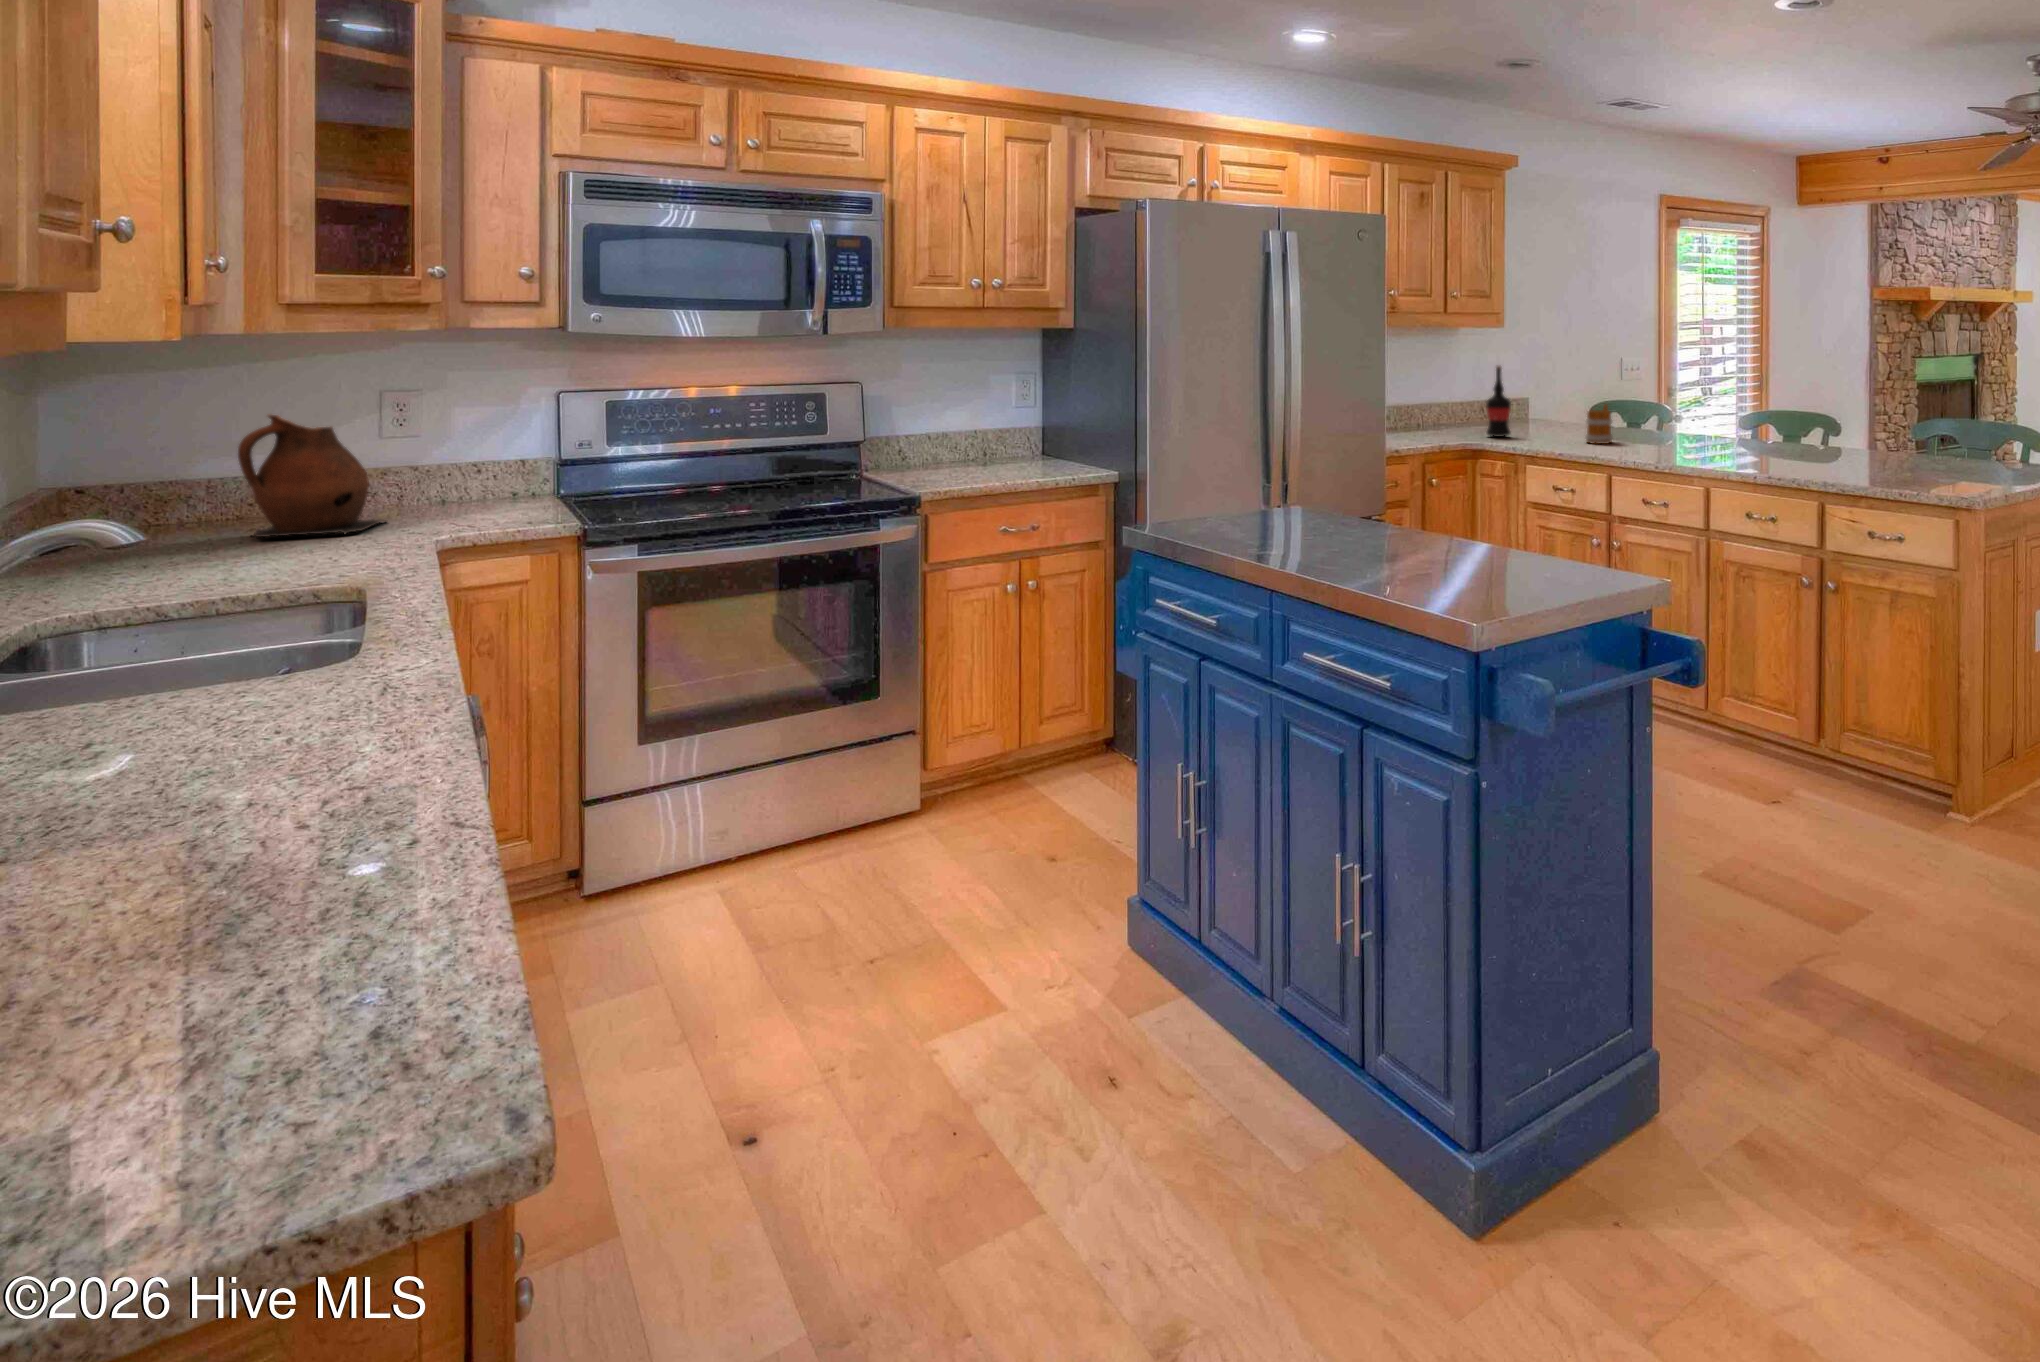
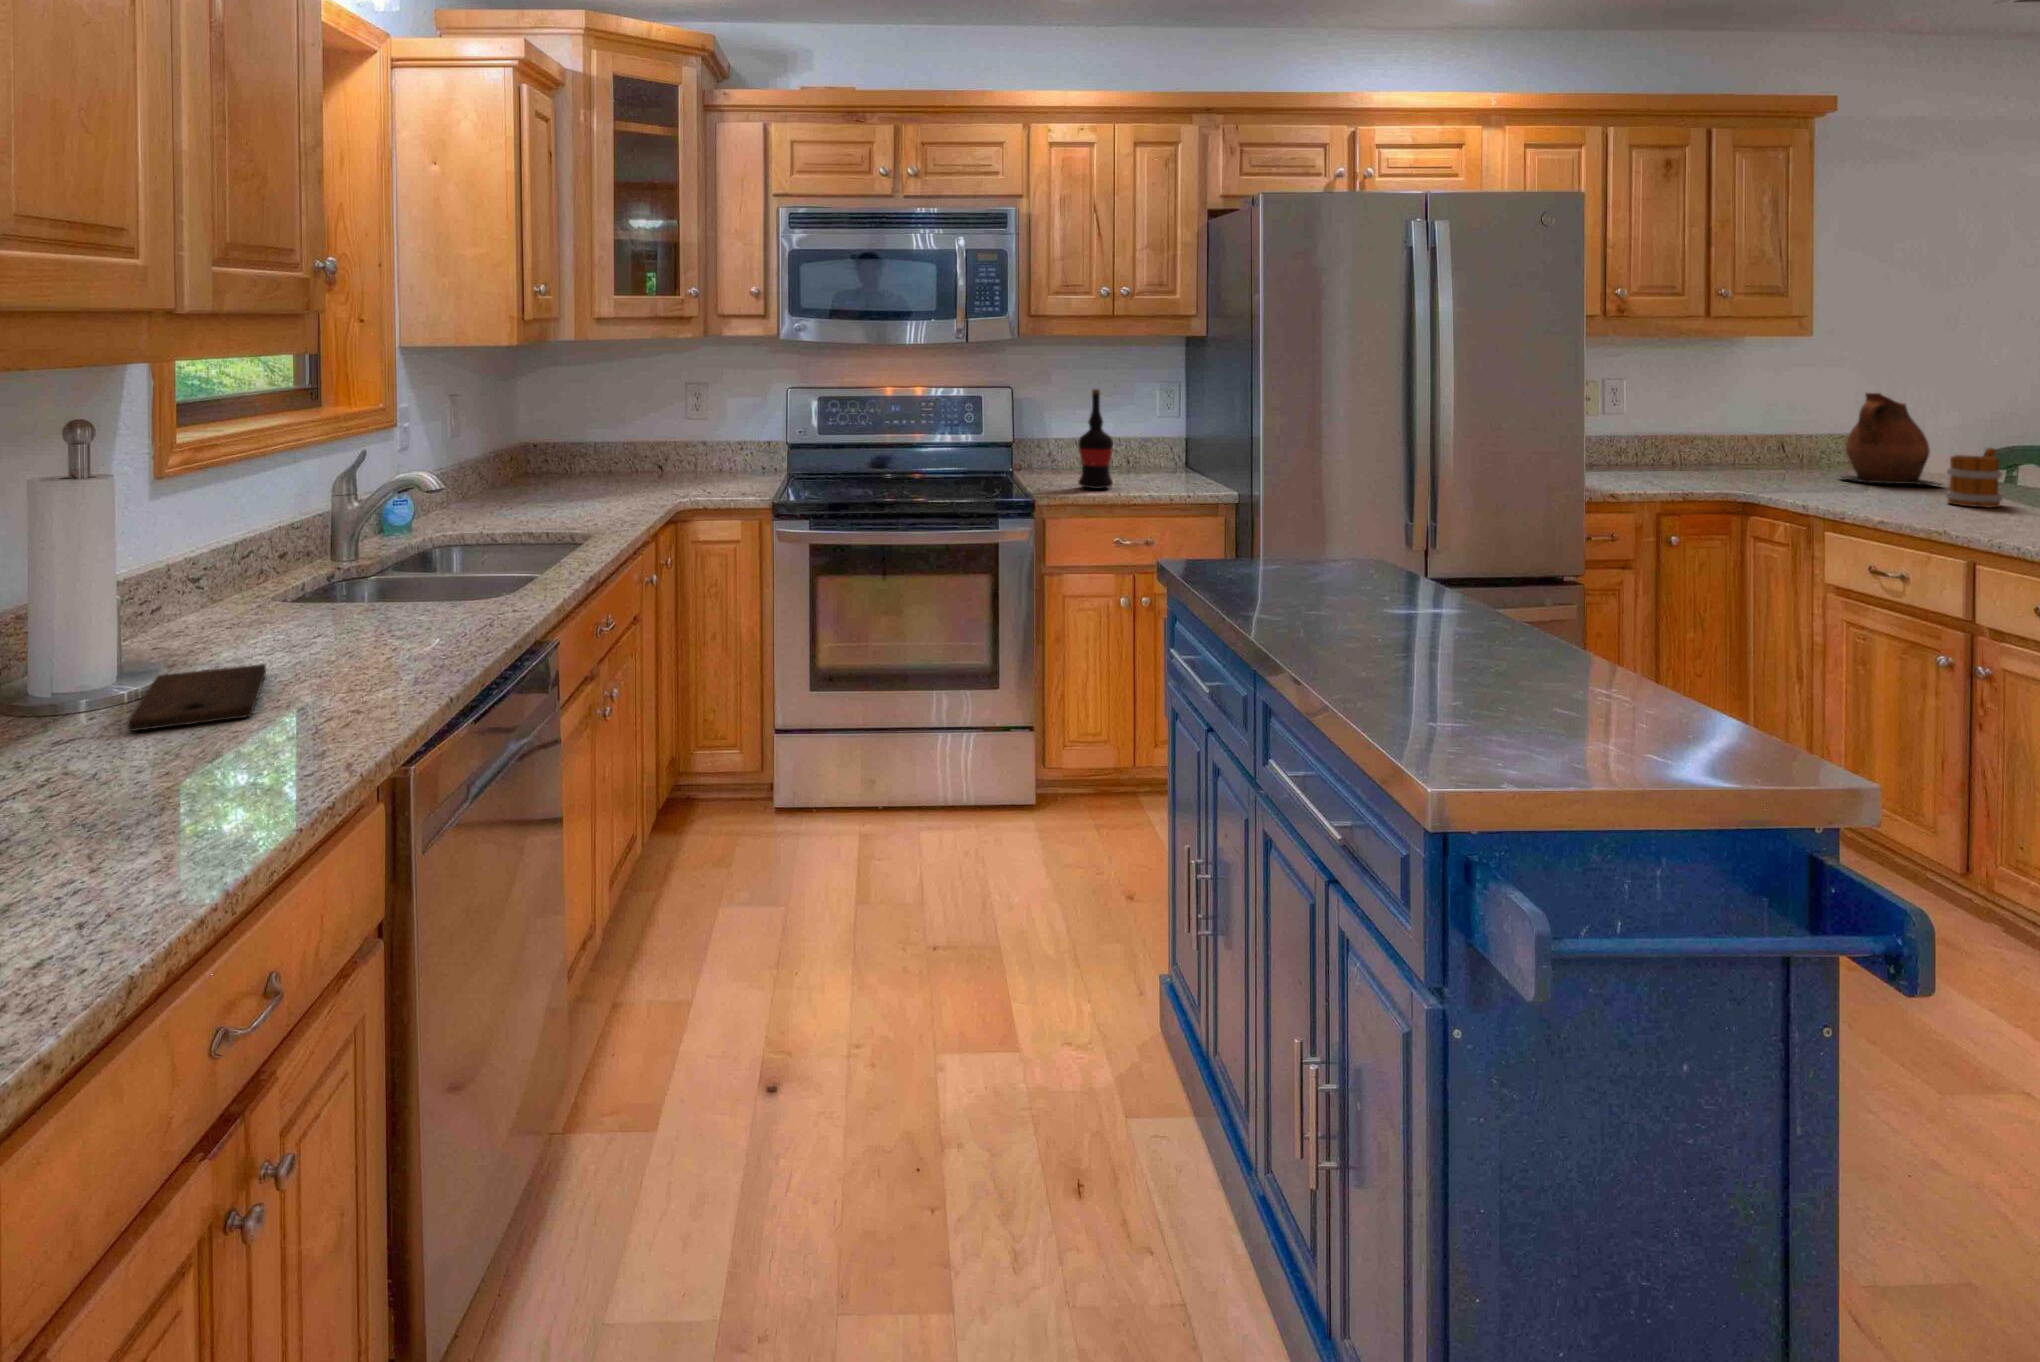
wine bottle: present [1486,366,1511,437] -> present [1078,389,1113,489]
ceramic pitcher: present [238,414,387,537] -> present [1843,393,1941,486]
cutting board: none [88,744,350,823] -> present [128,664,266,731]

